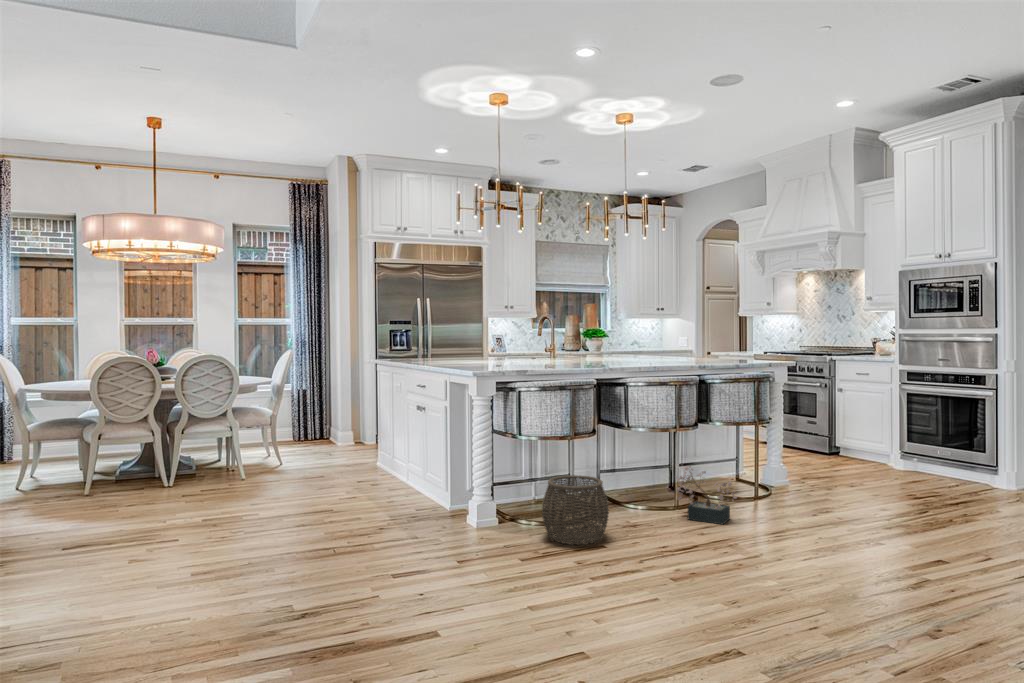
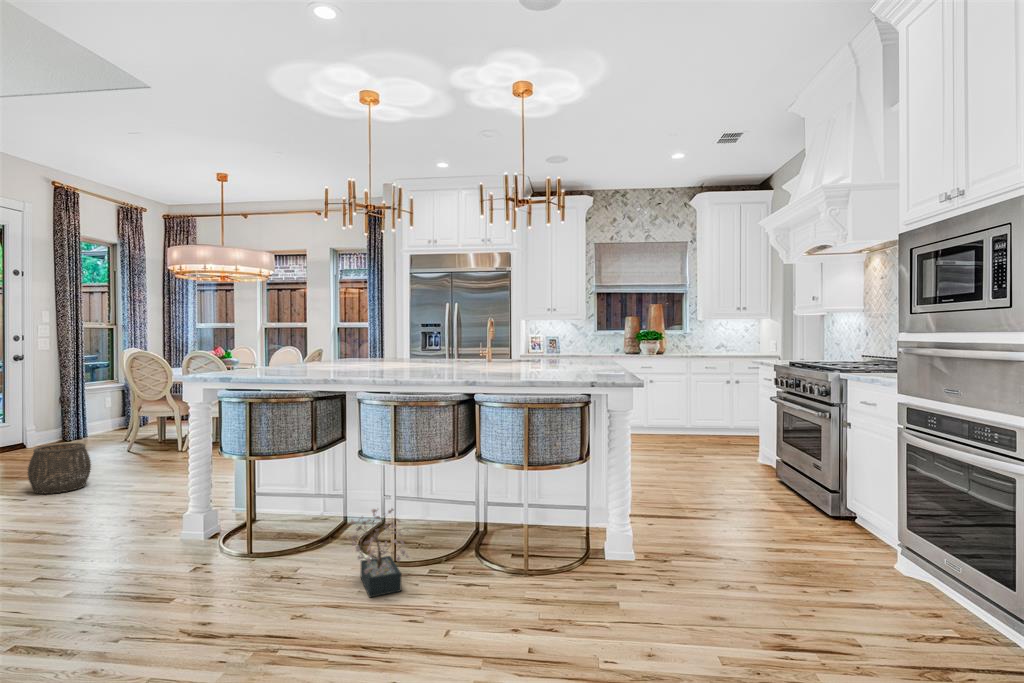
woven basket: present [542,475,609,545] -> present [27,443,91,494]

